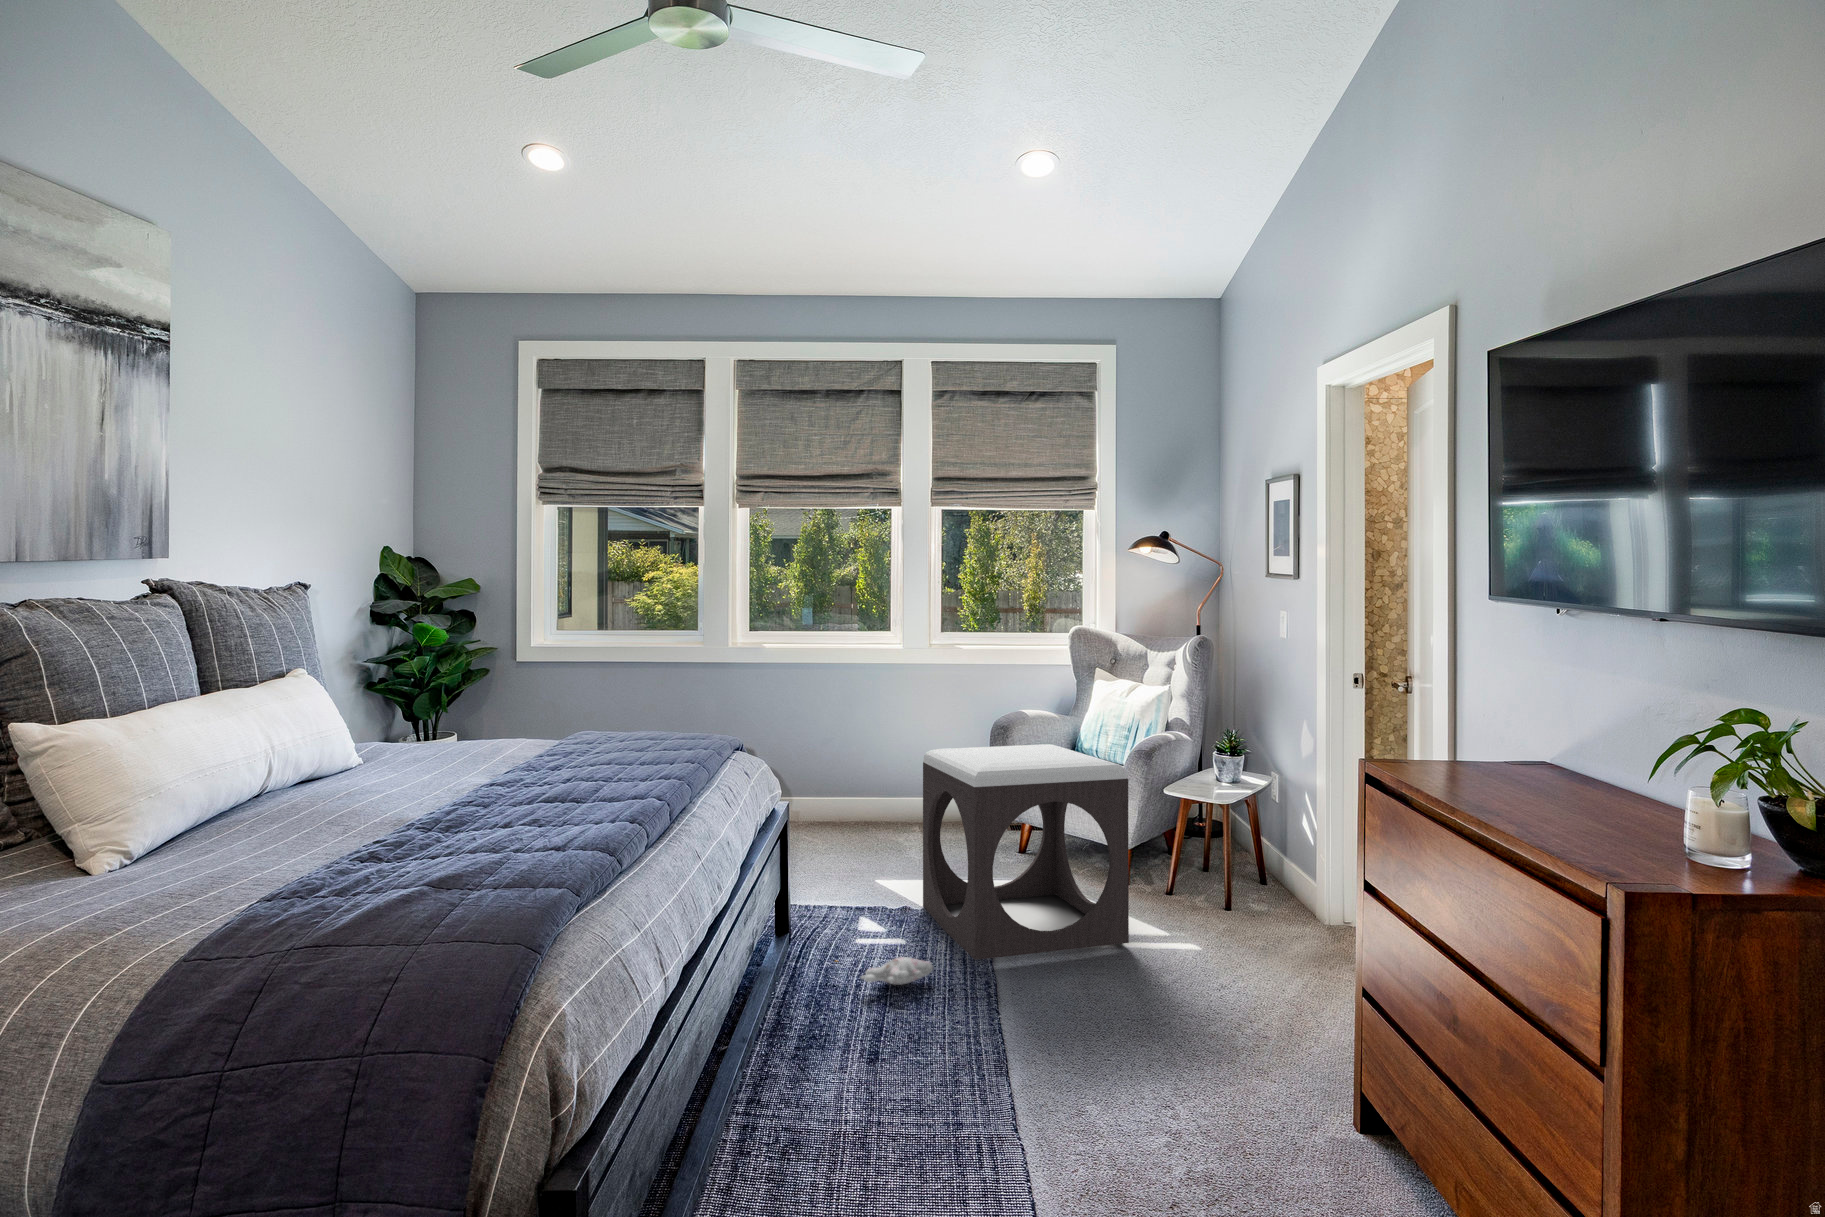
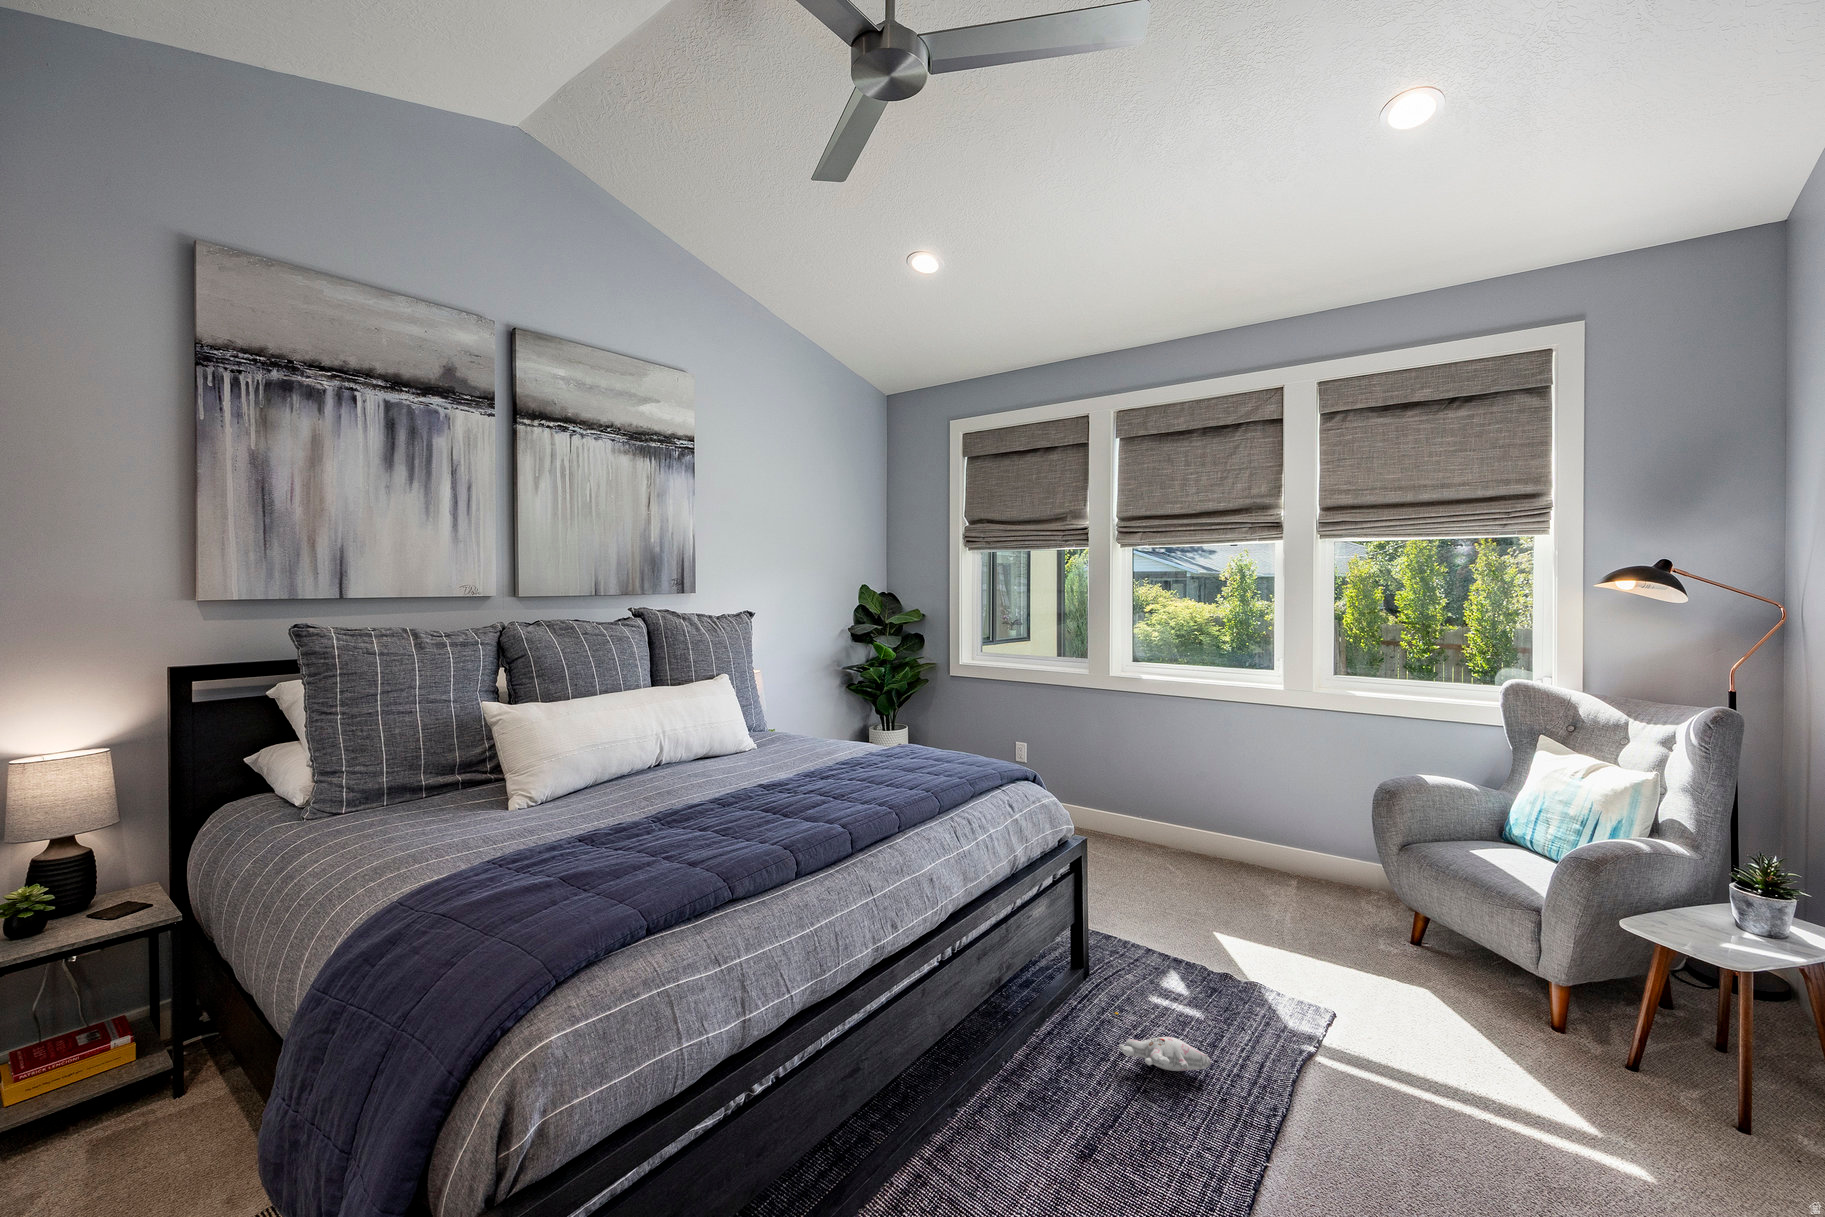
footstool: present [923,744,1129,960] -> none [1250,805,1526,1123]

